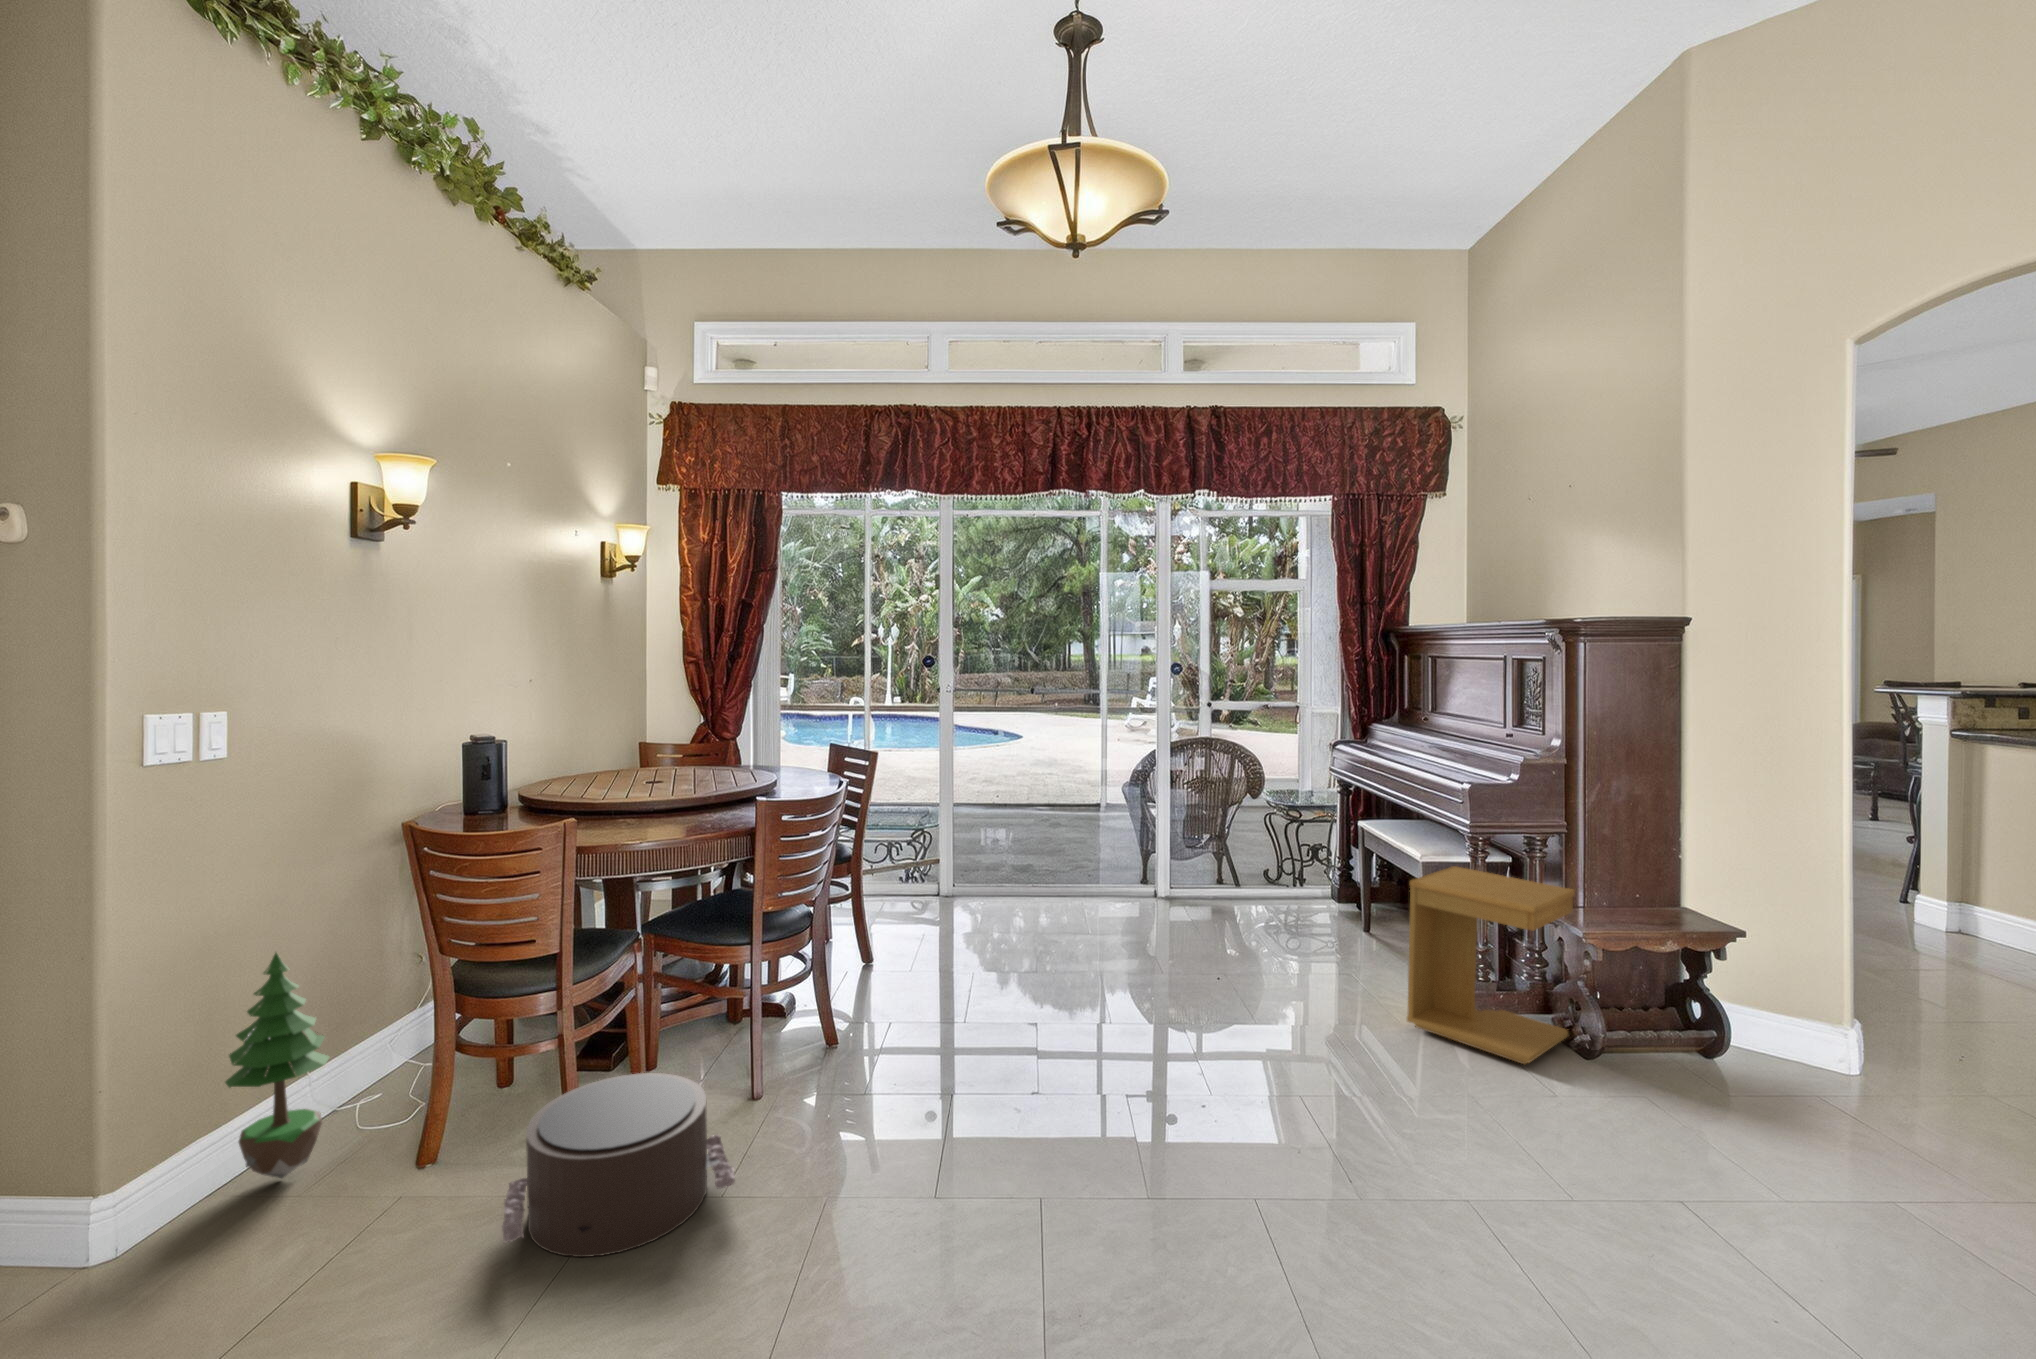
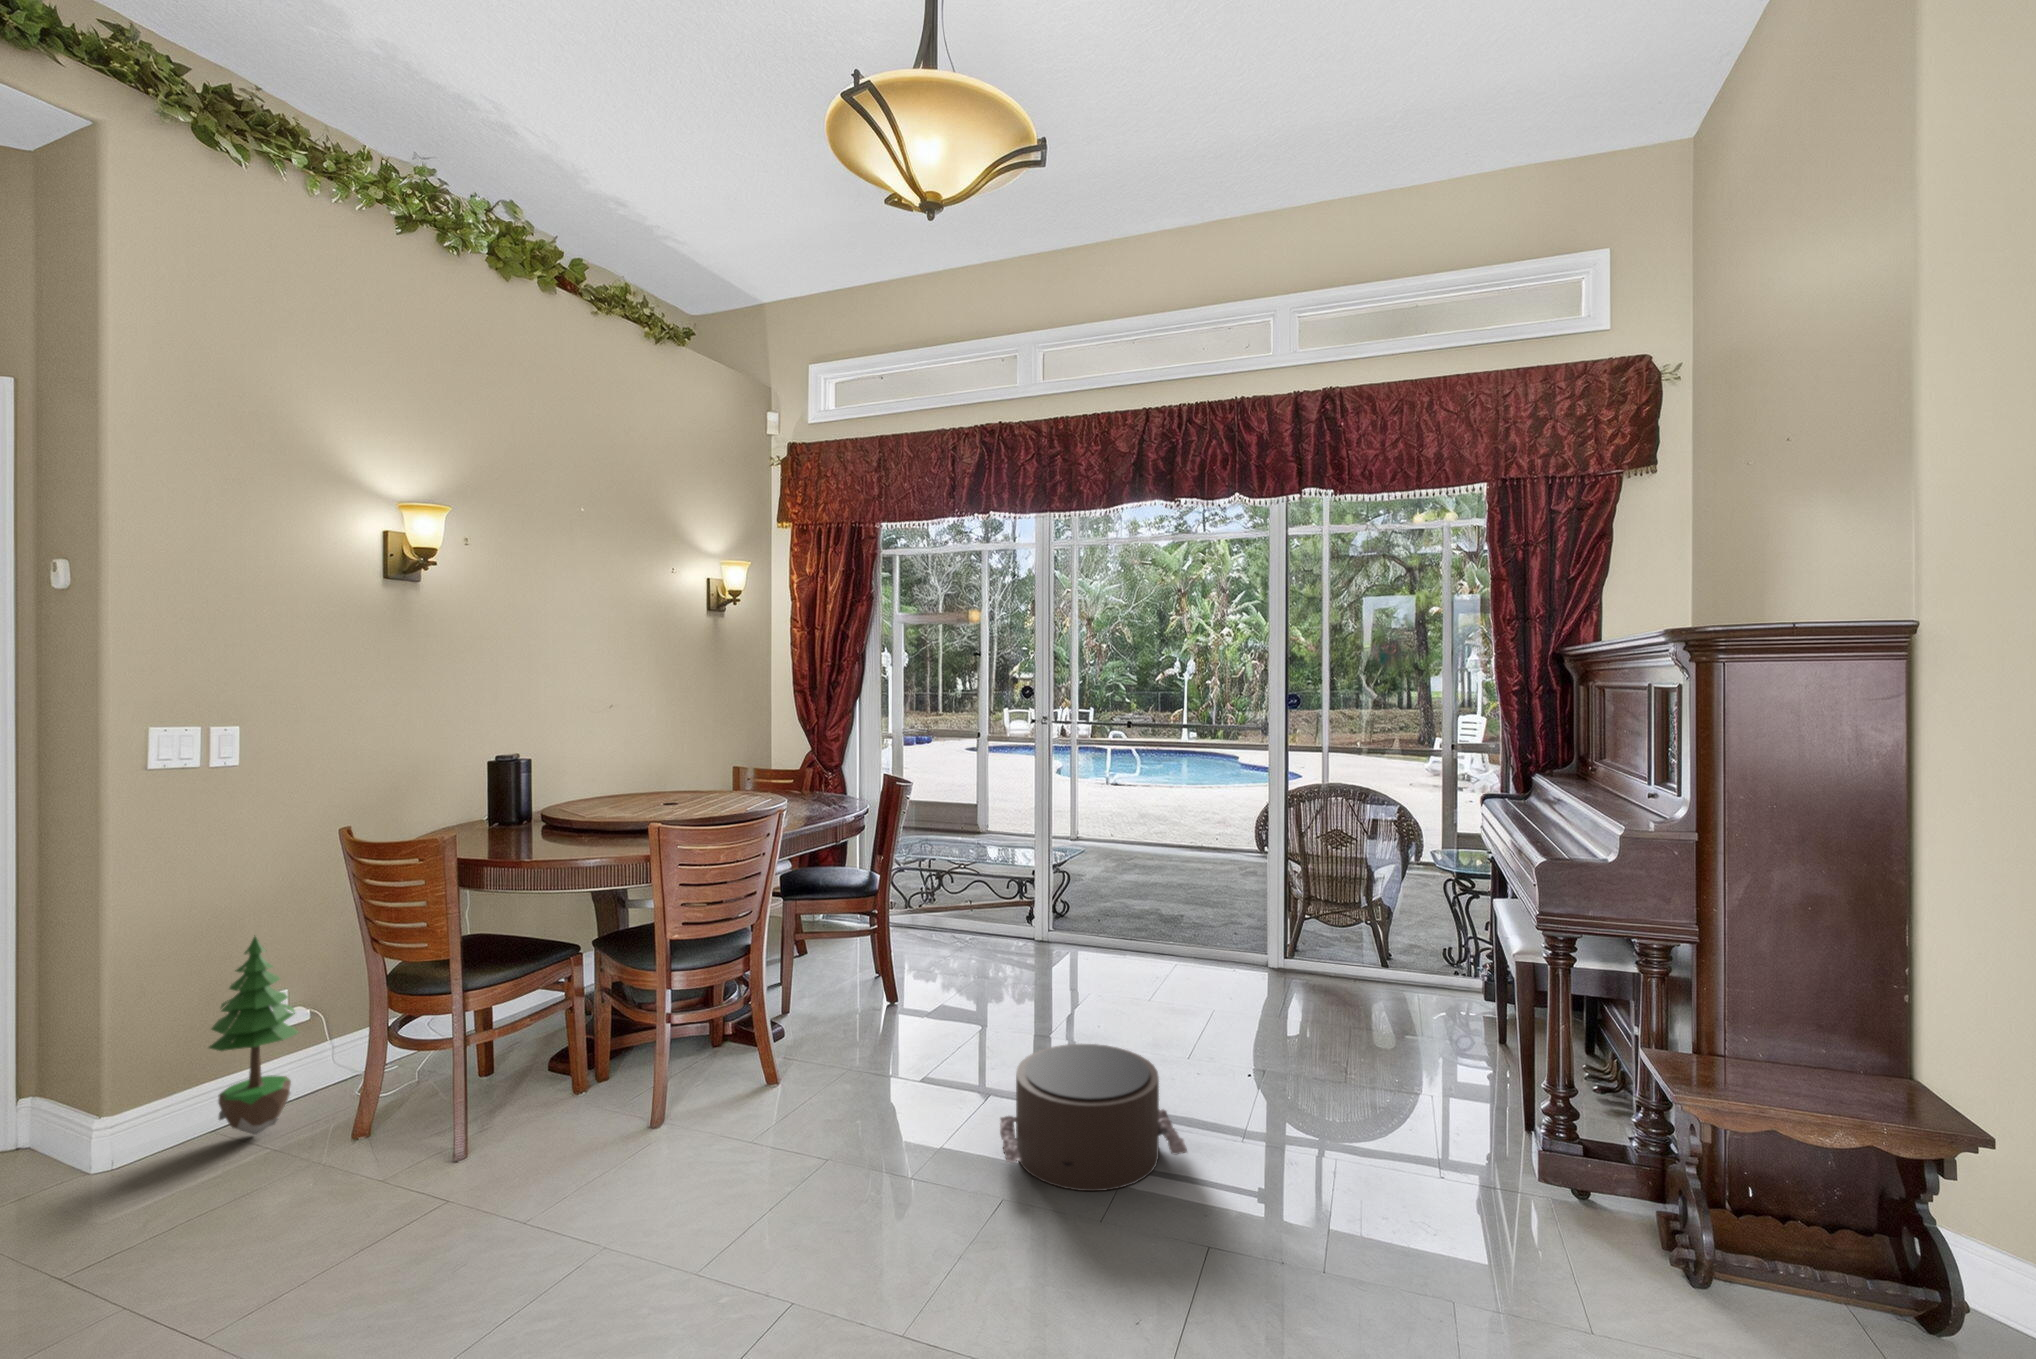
side table: present [1407,866,1575,1064] -> none [1454,975,1707,1283]
pouf: present [502,1073,735,1257] -> present [1000,1044,1187,1191]

